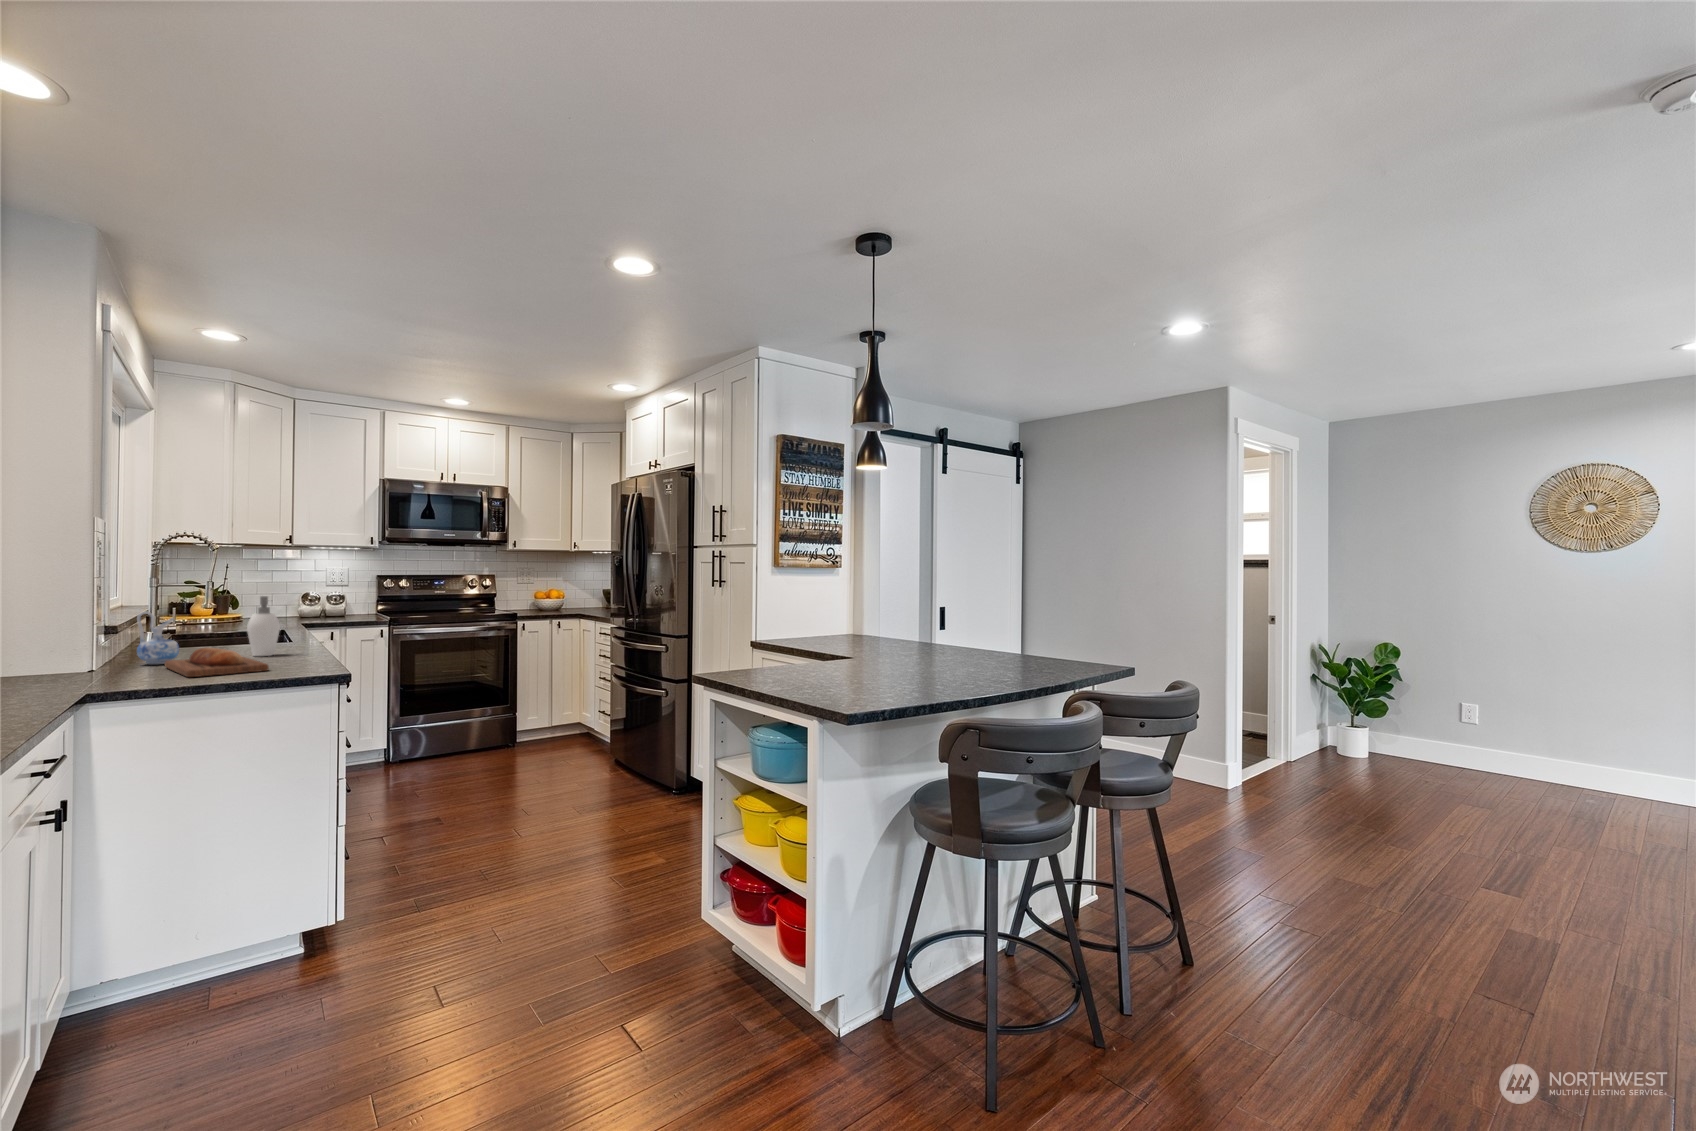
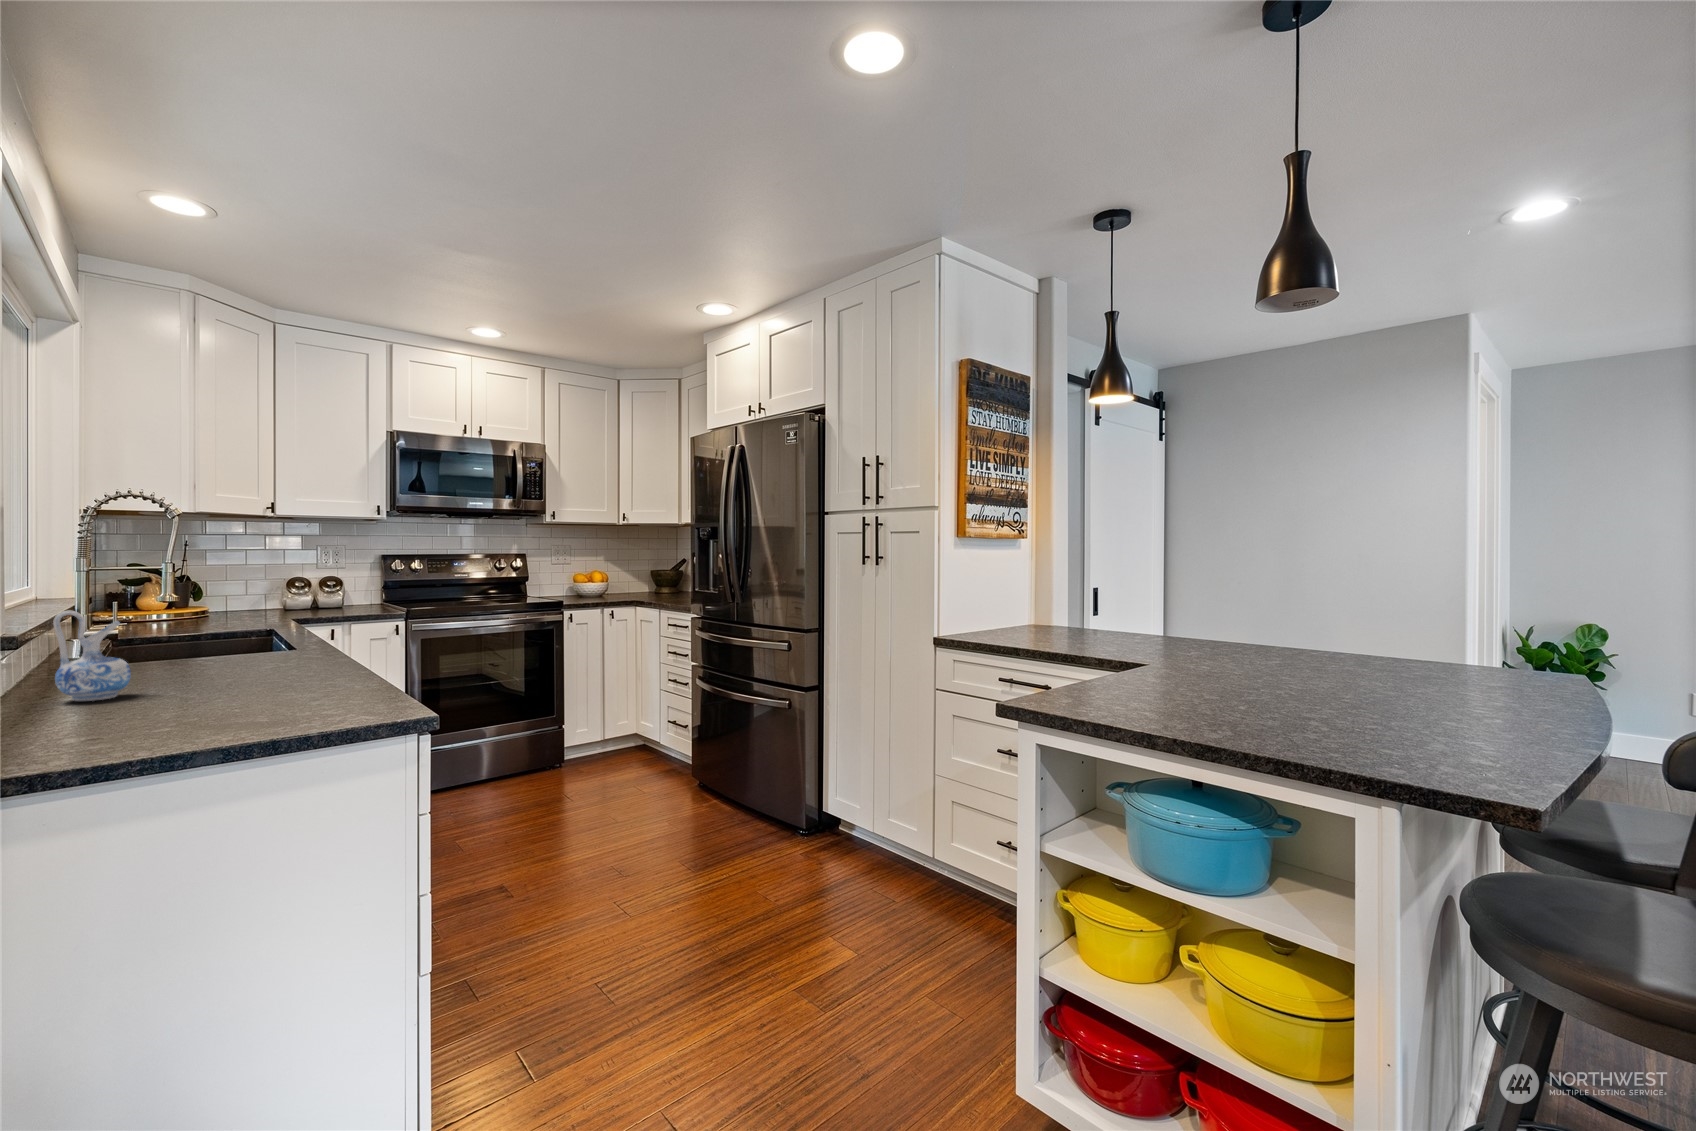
soap dispenser: present [247,596,280,656] -> none [243,583,296,680]
bread loaf: present [165,648,269,677] -> none [106,672,298,734]

